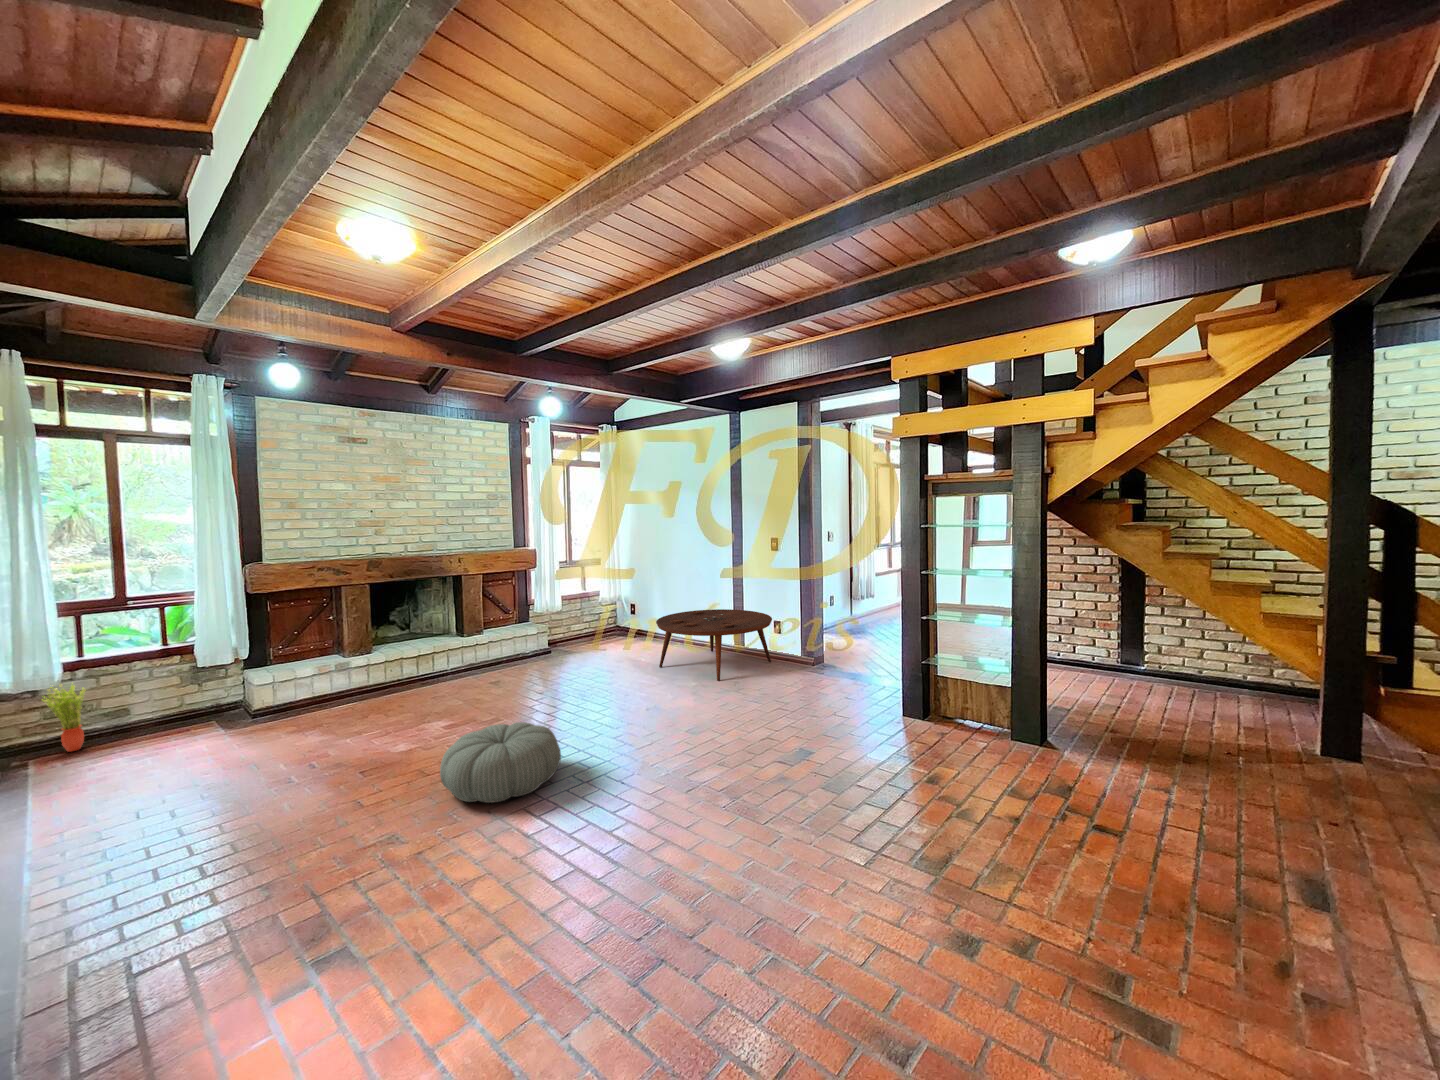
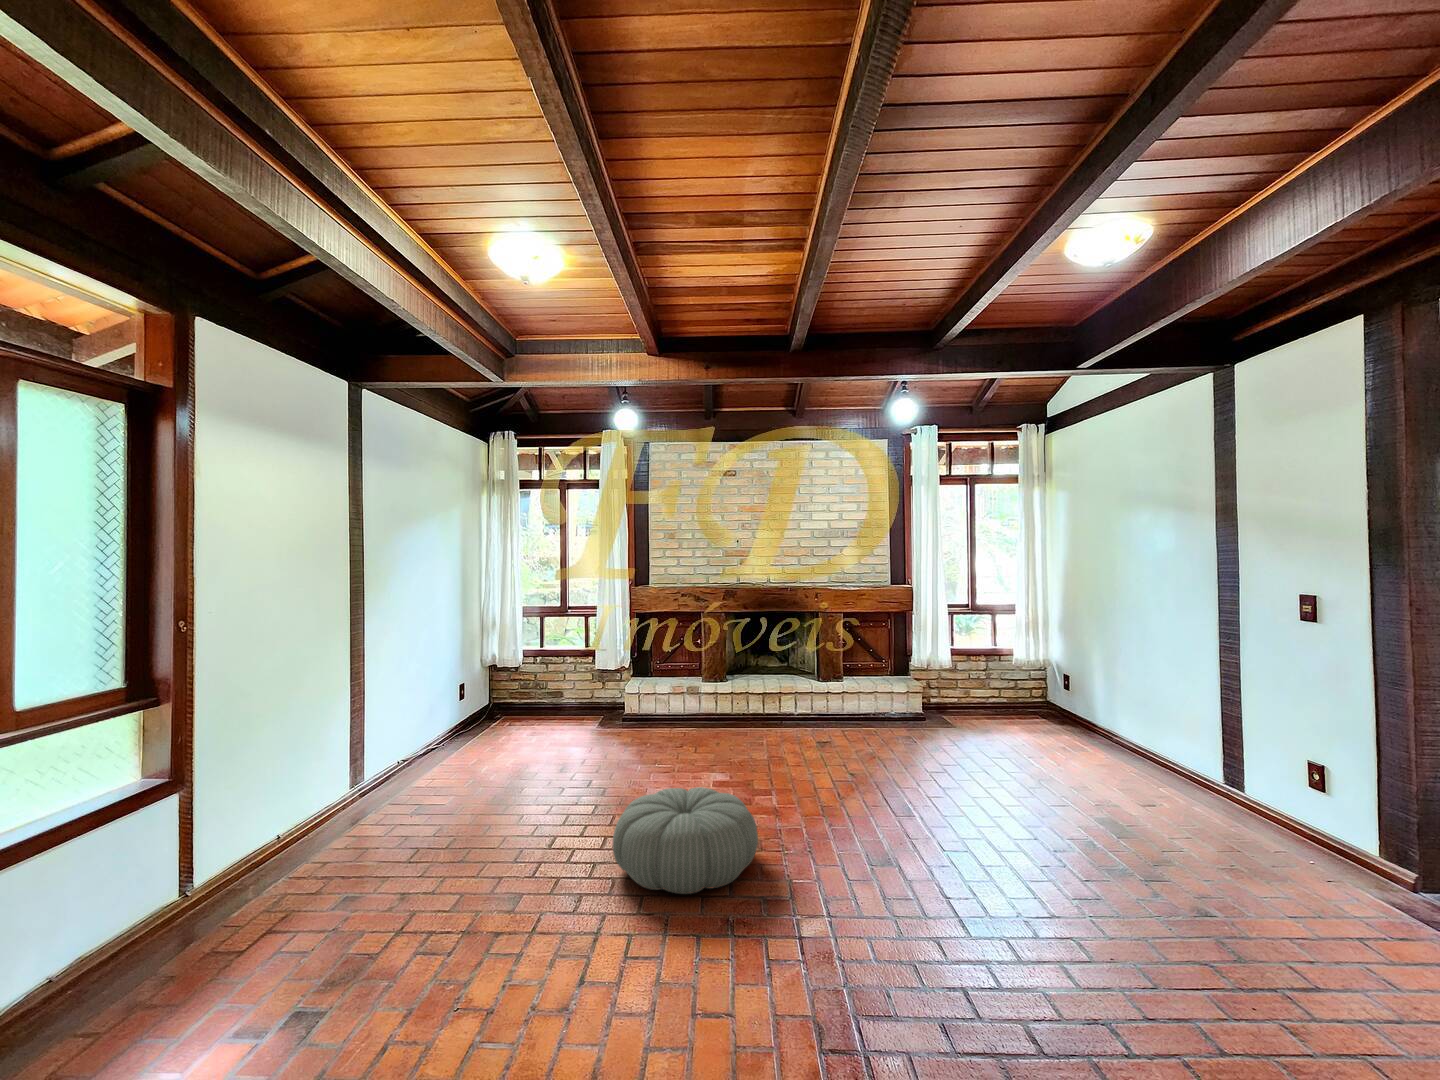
coffee table: present [656,609,772,681] -> none [1045,698,1307,833]
potted plant: present [43,685,85,752] -> none [513,665,536,718]

